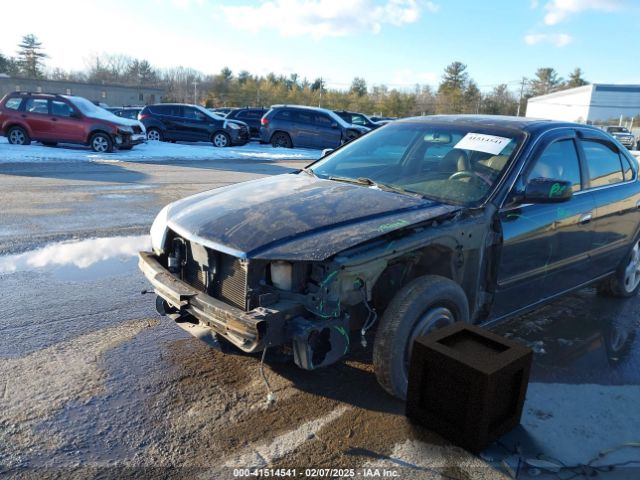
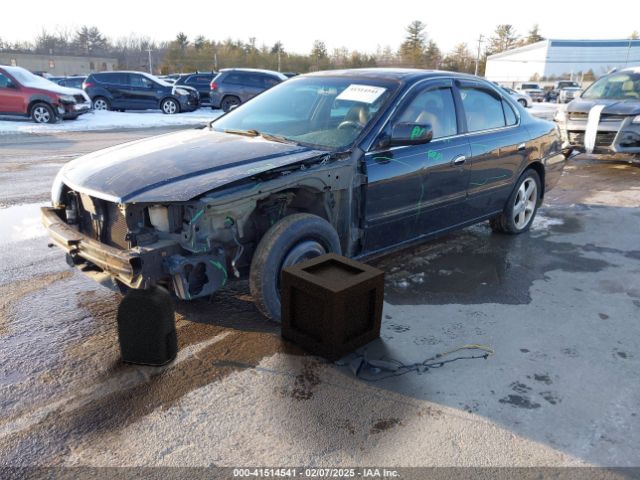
backpack: none [233,344,297,447] -> present [116,281,179,366]

